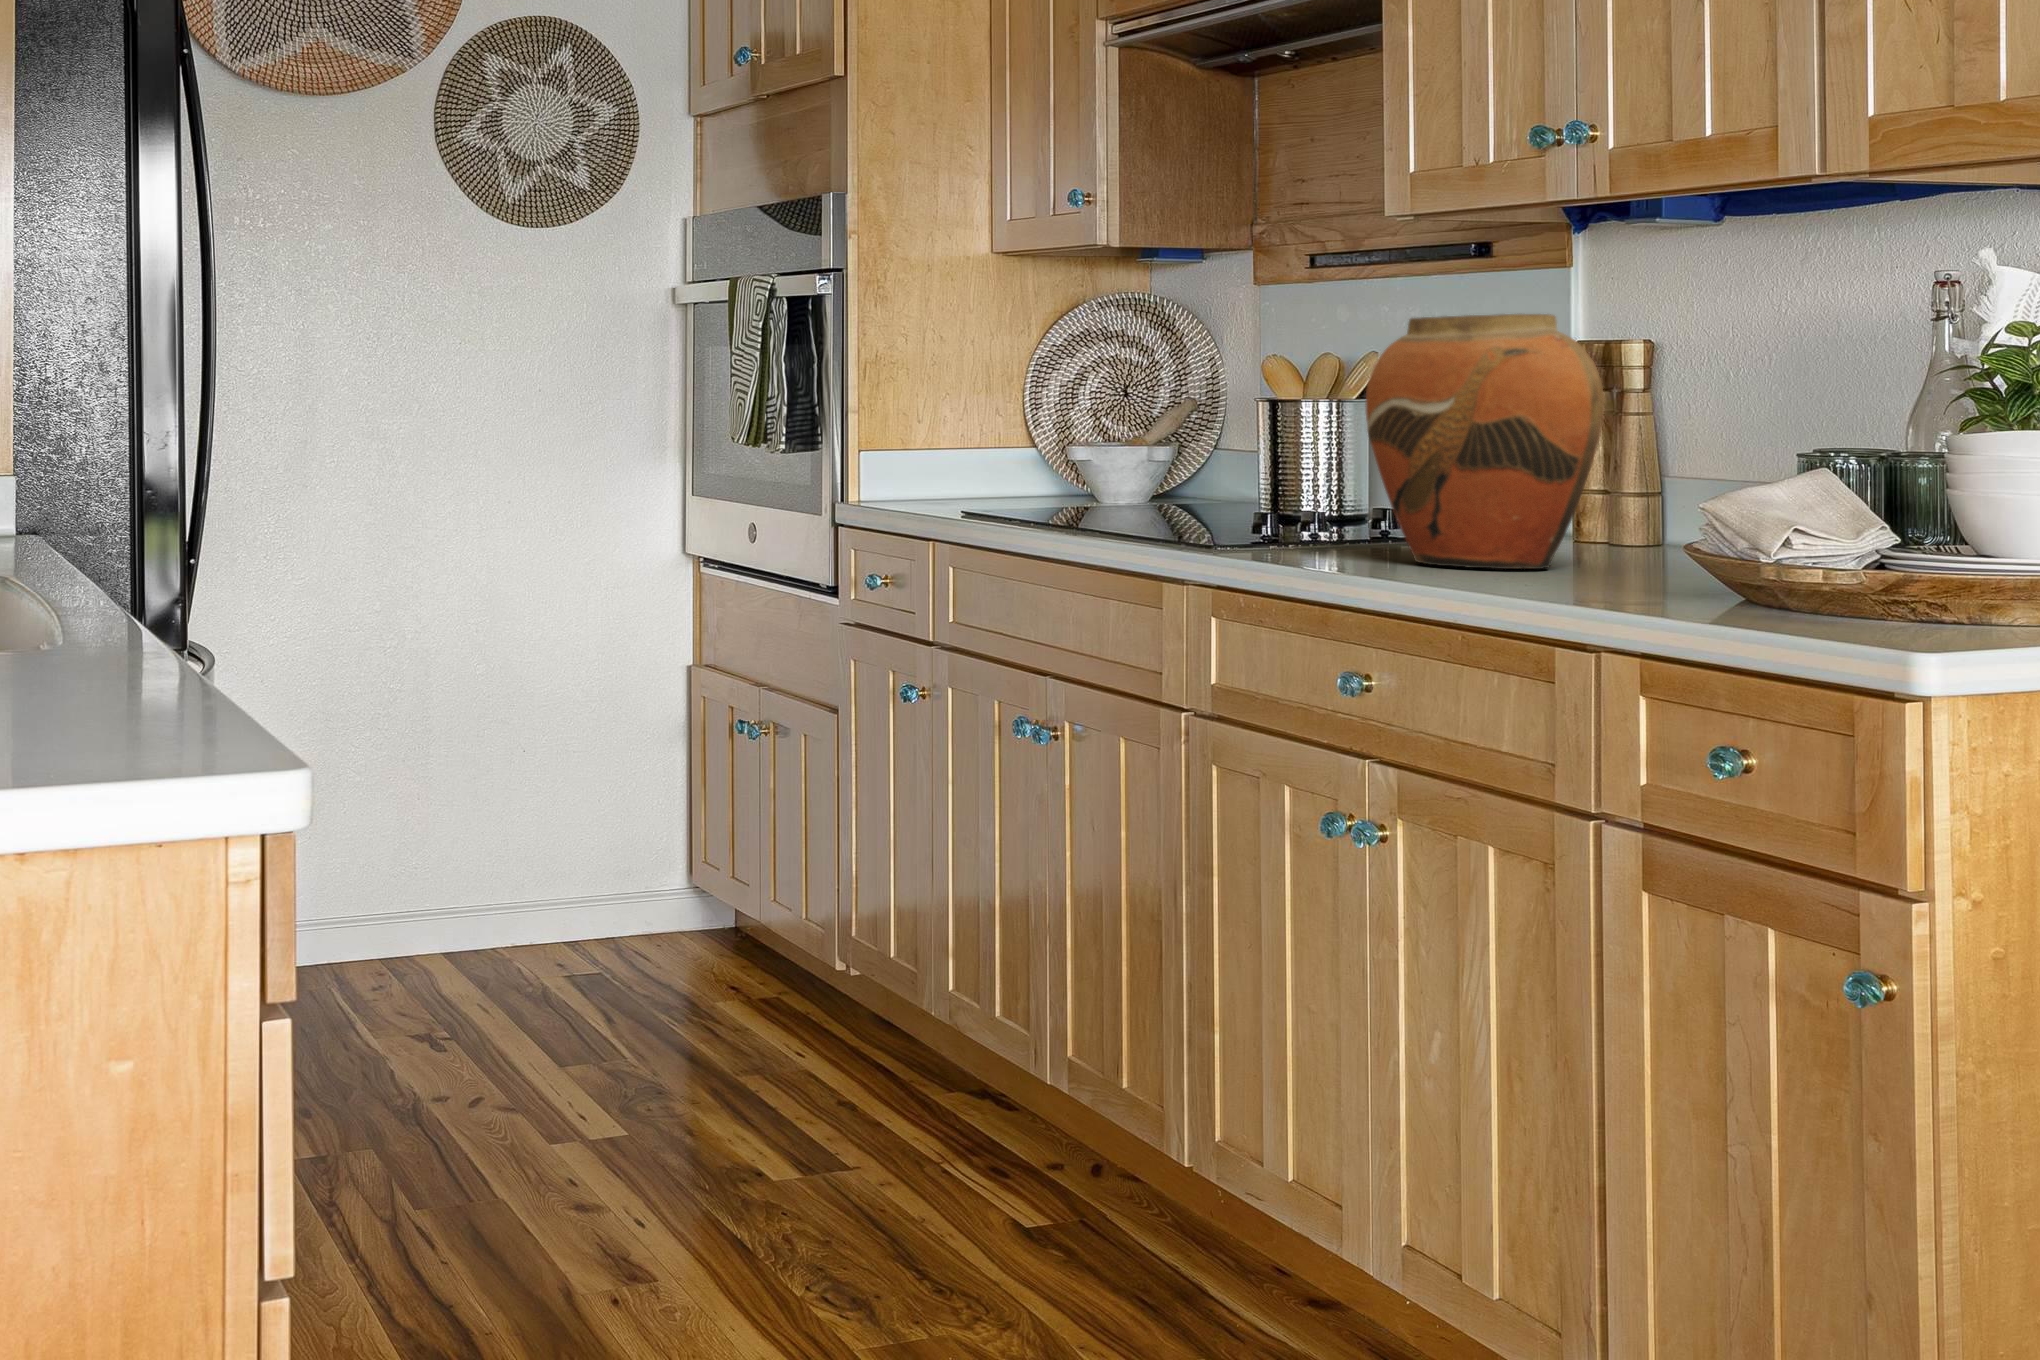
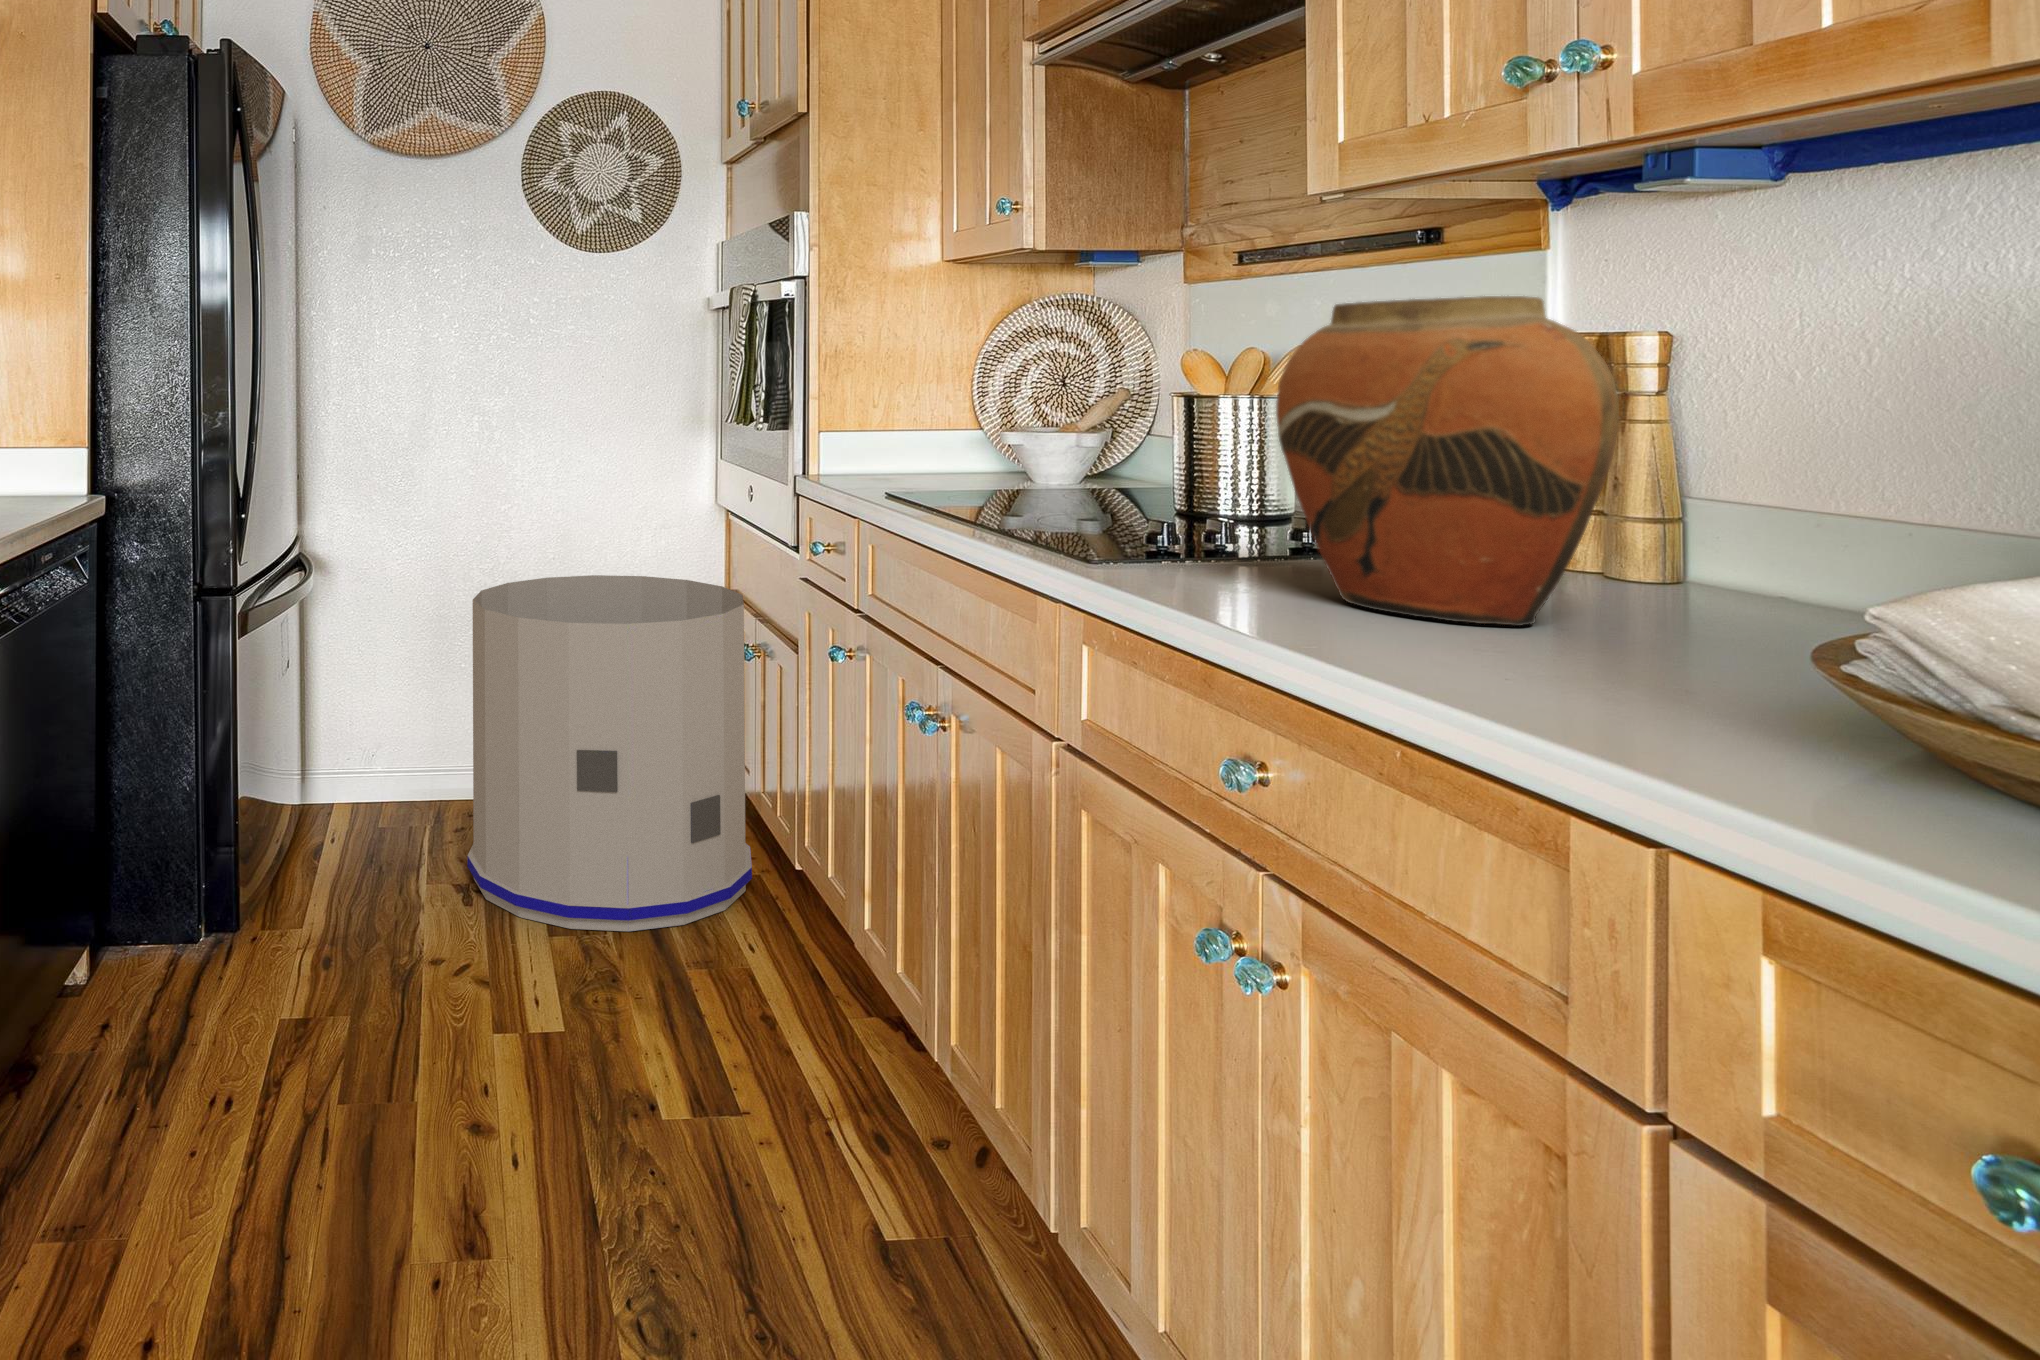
trash can: none [428,644,778,1052] -> present [467,575,752,932]

